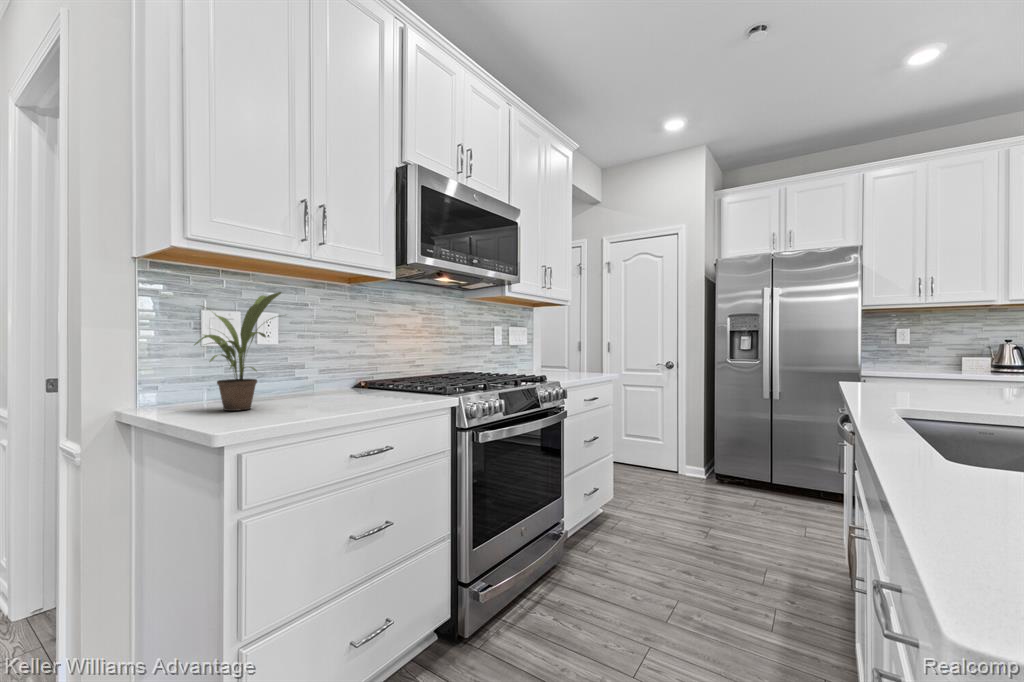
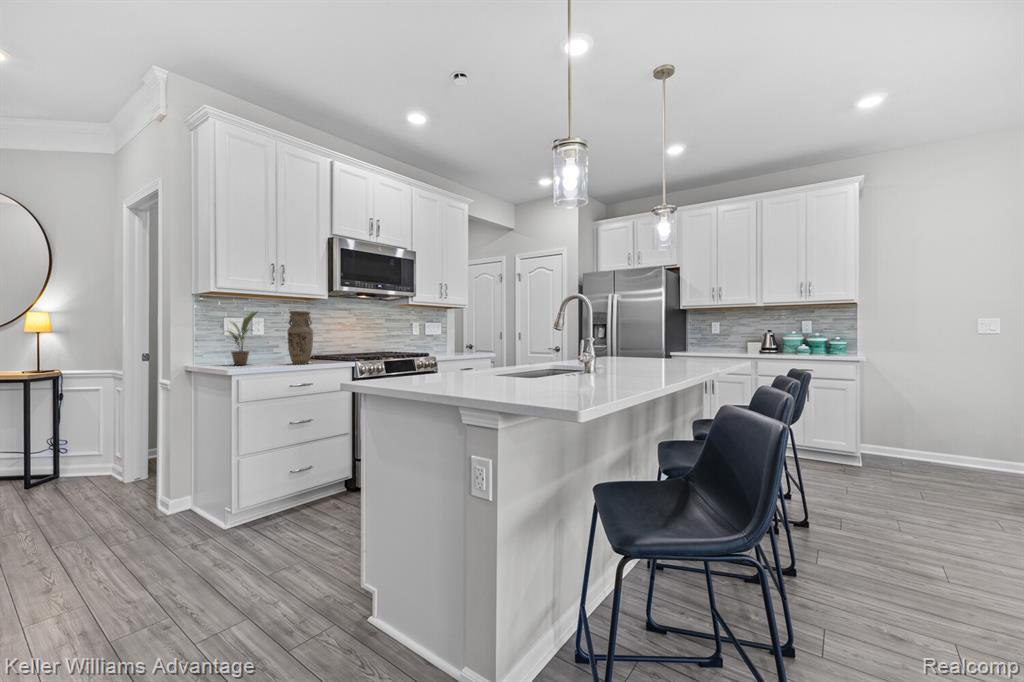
vase: none [337,294,389,405] -> present [287,311,313,364]

